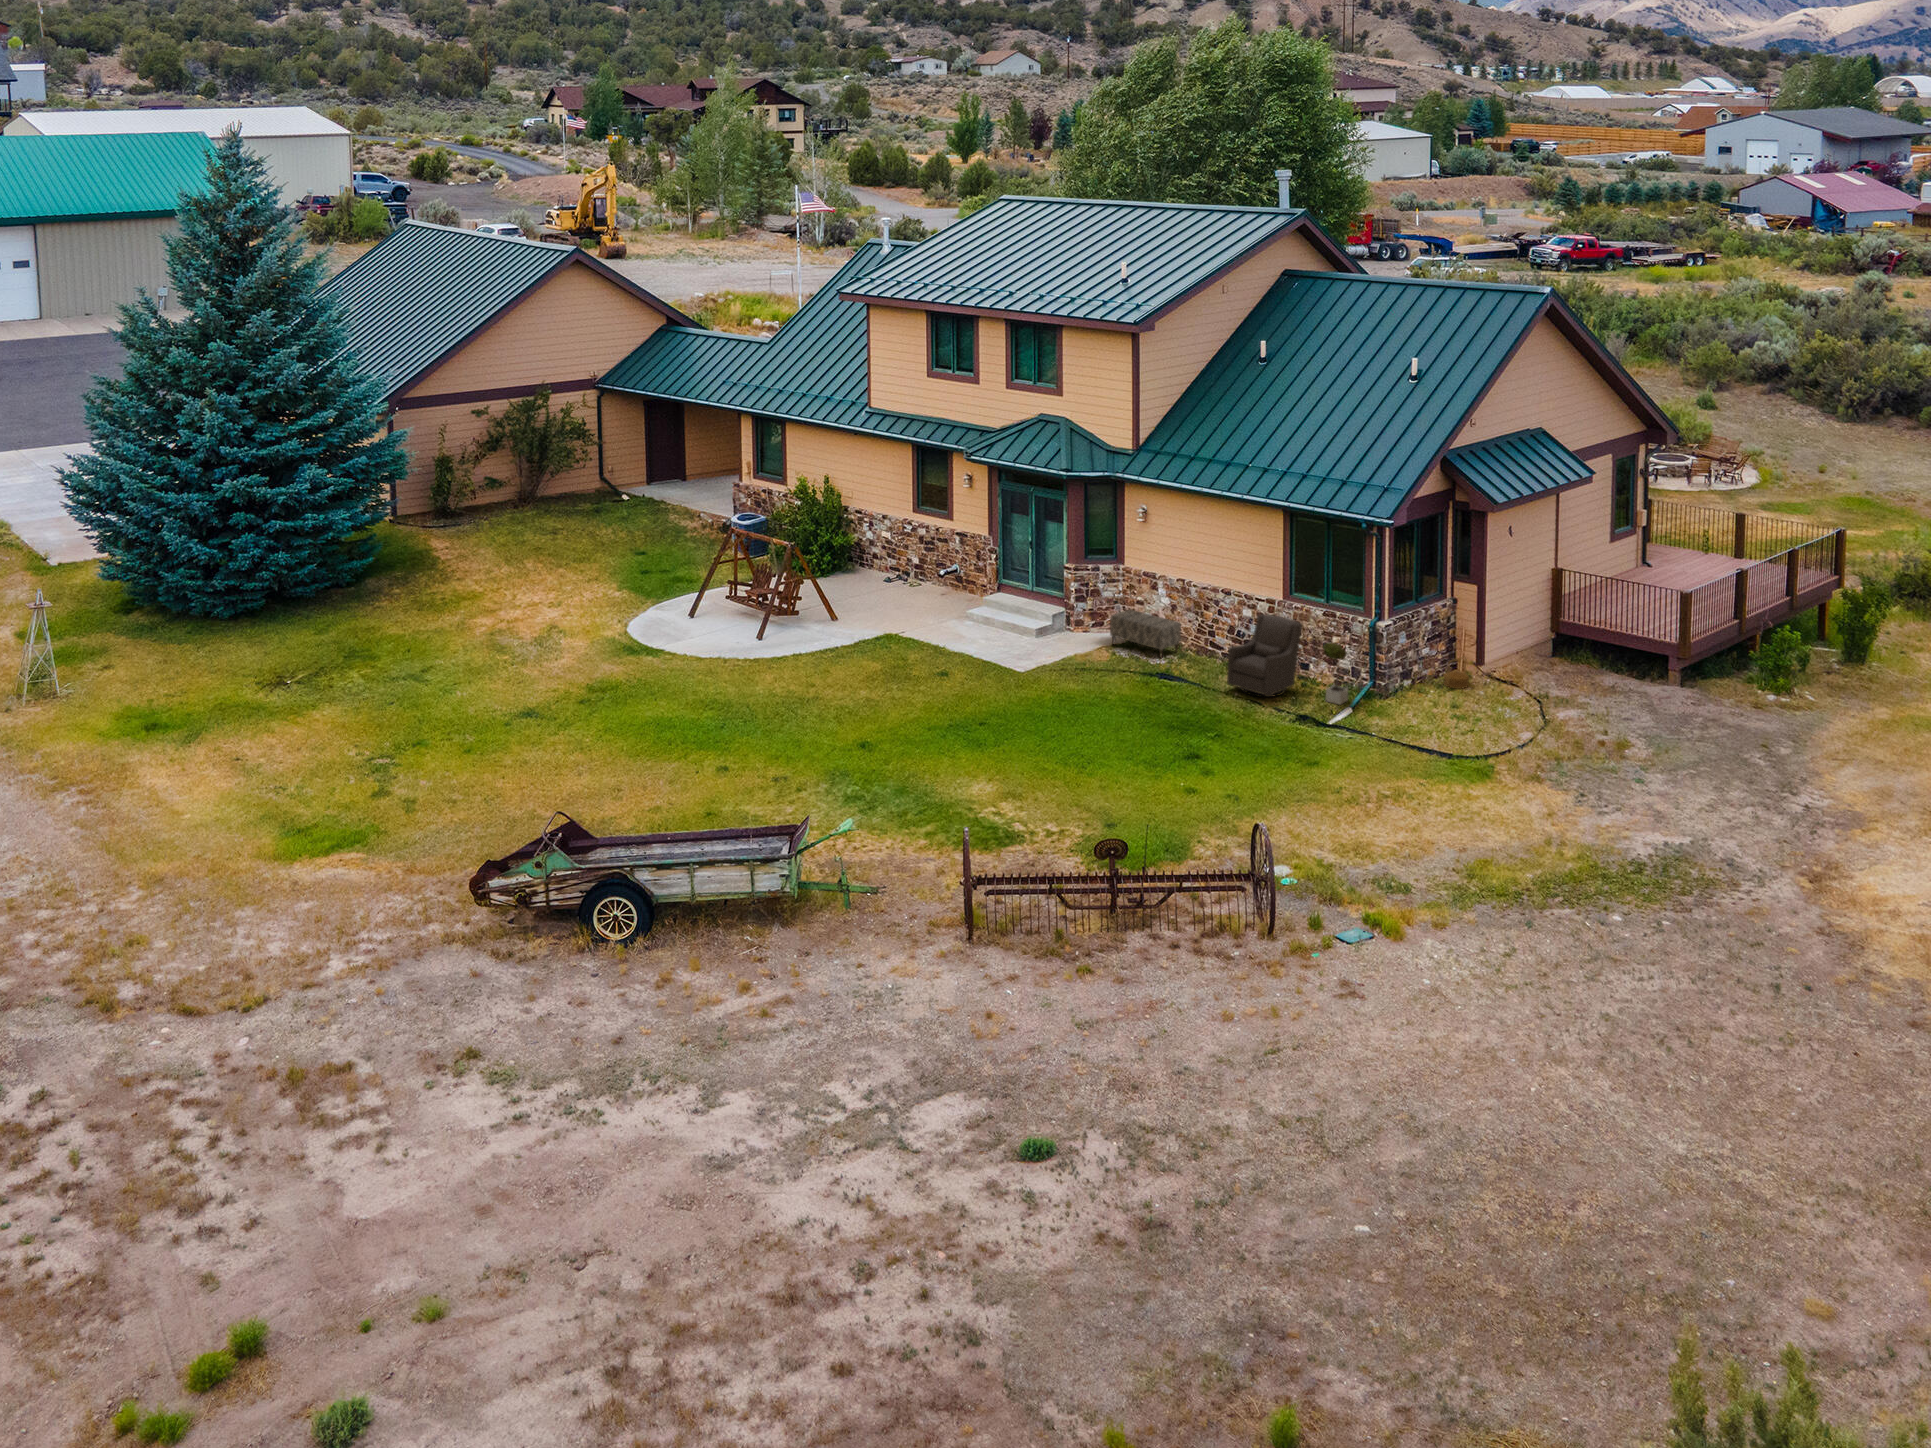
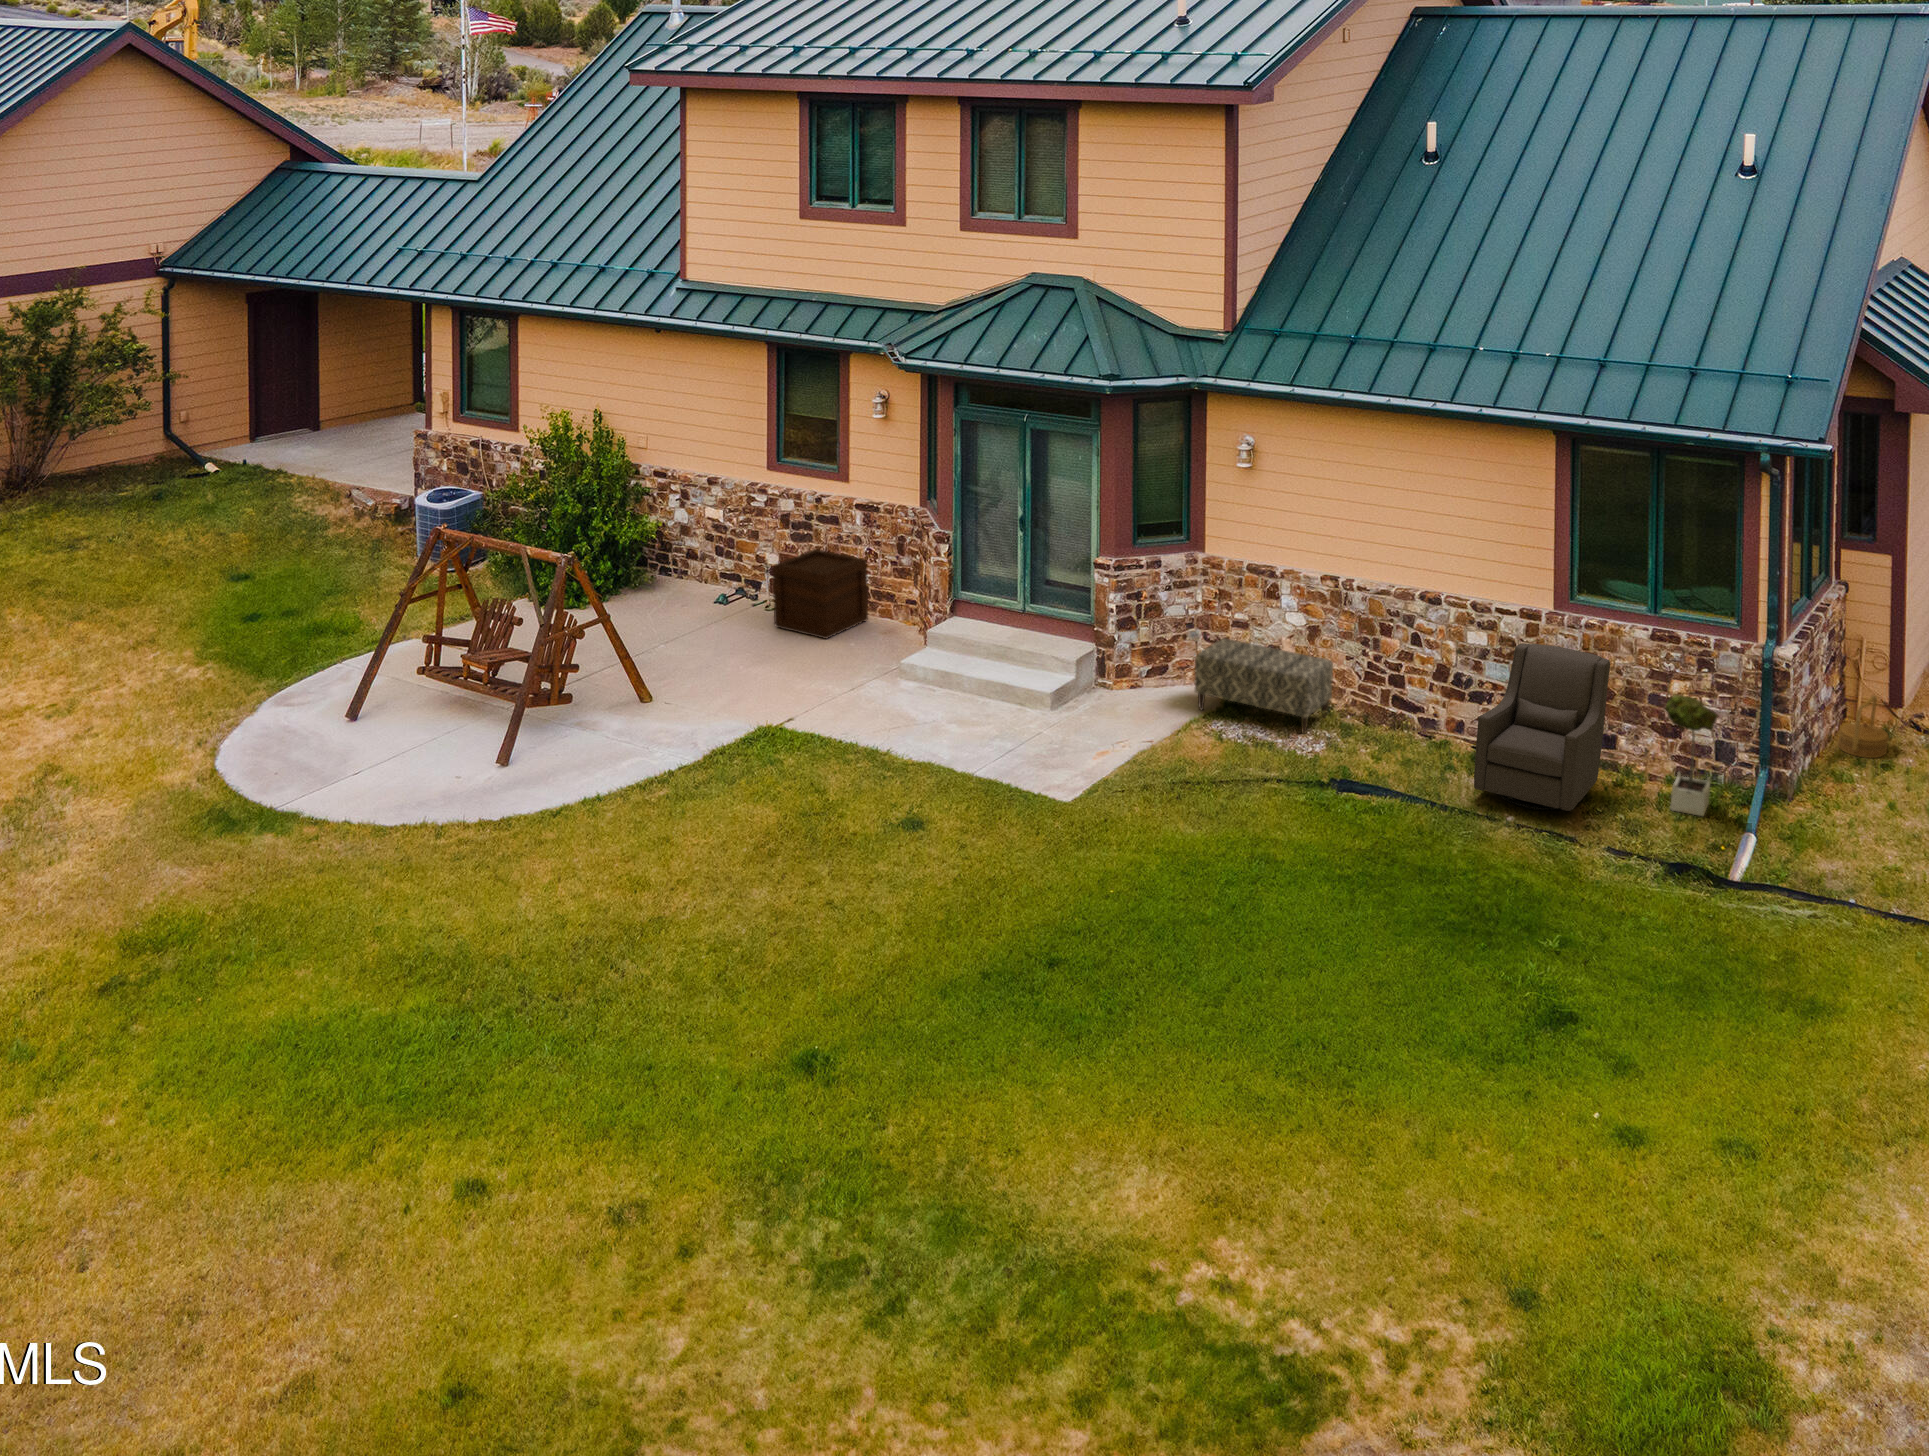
wooden crate: none [908,555,959,602] -> present [773,549,868,639]

